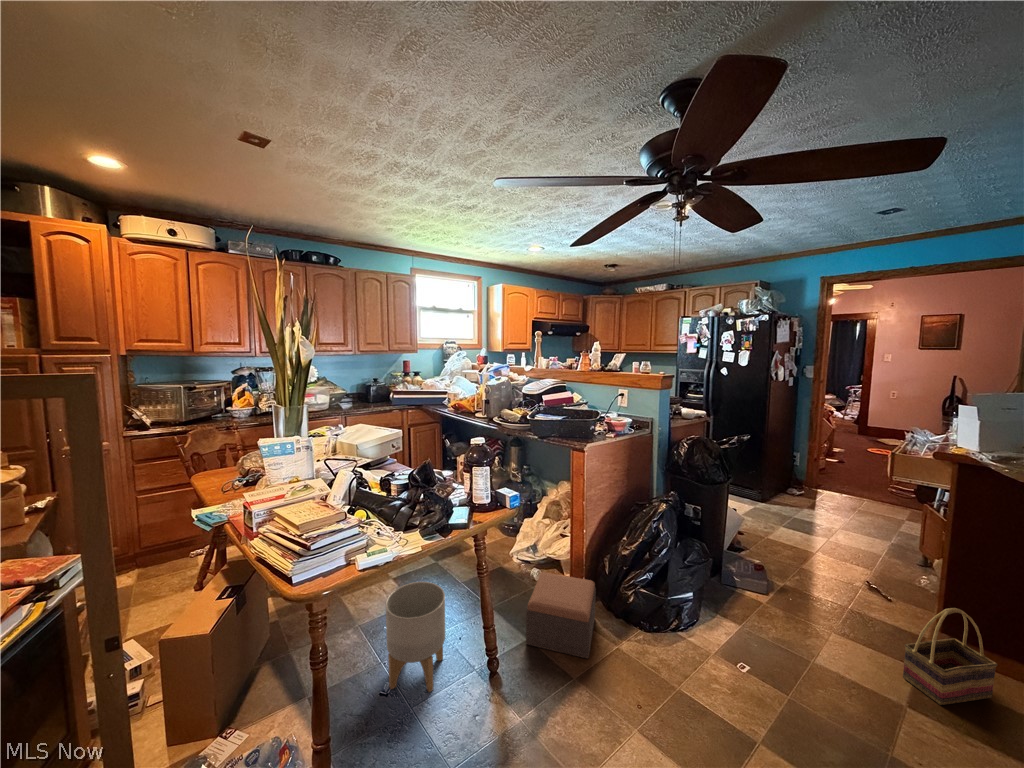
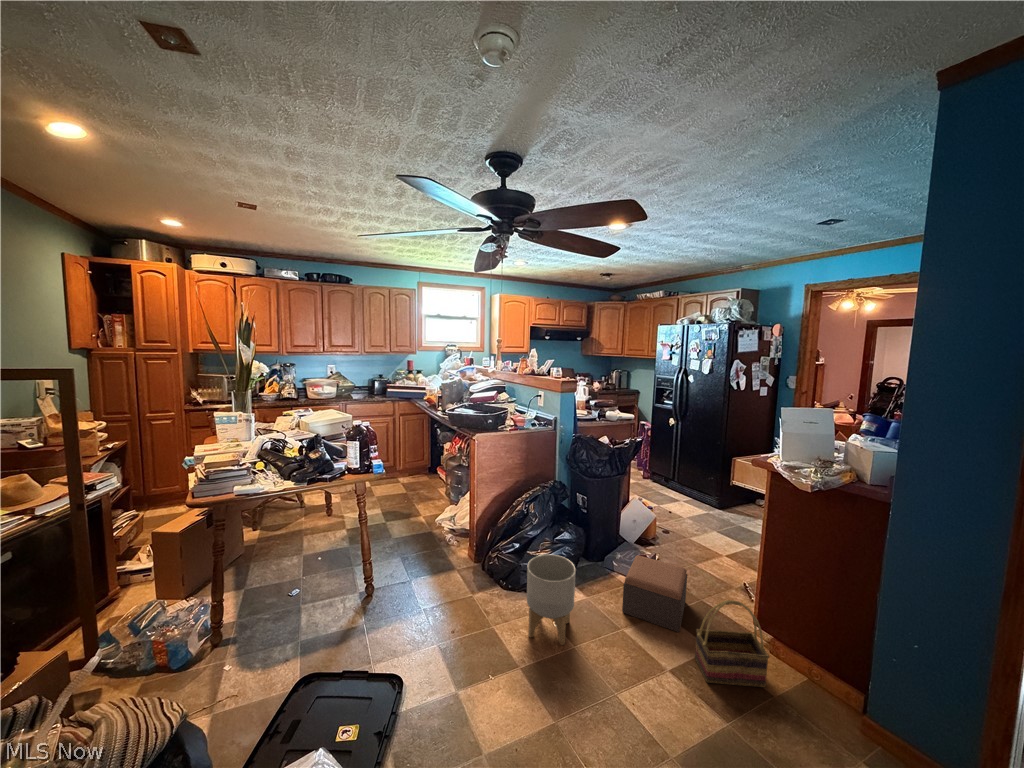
footstool: present [526,572,596,659] -> present [622,555,687,632]
planter: present [386,582,445,692] -> present [527,554,576,645]

